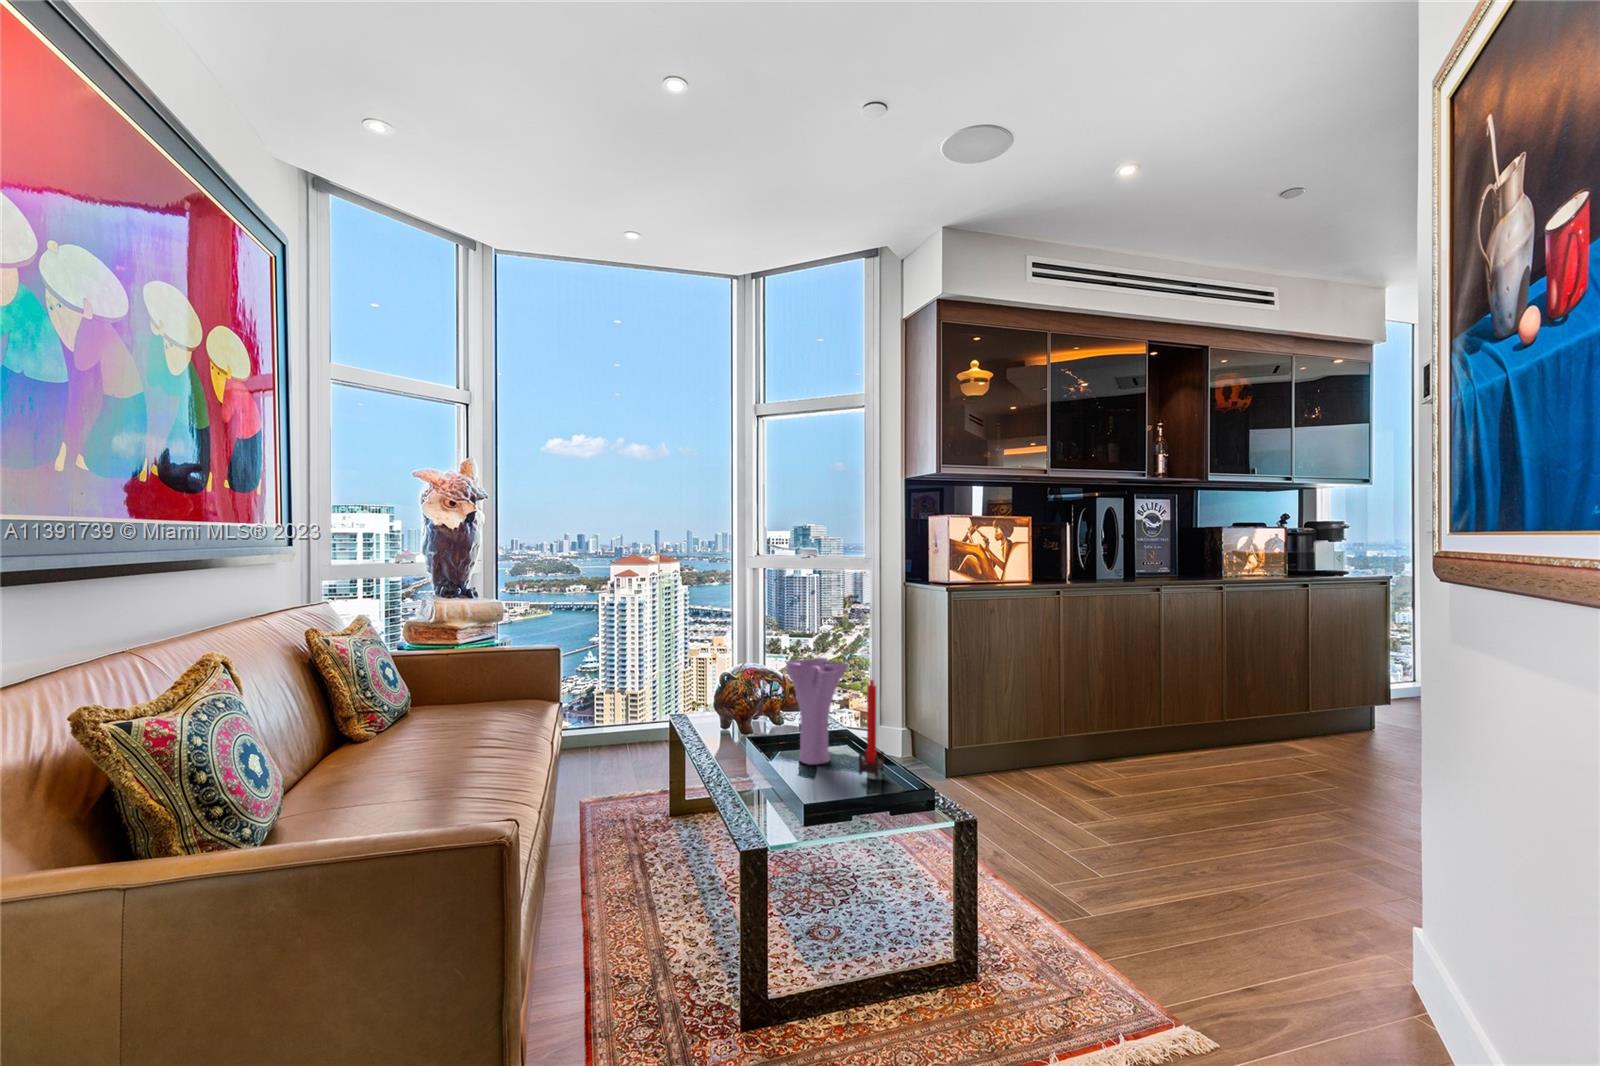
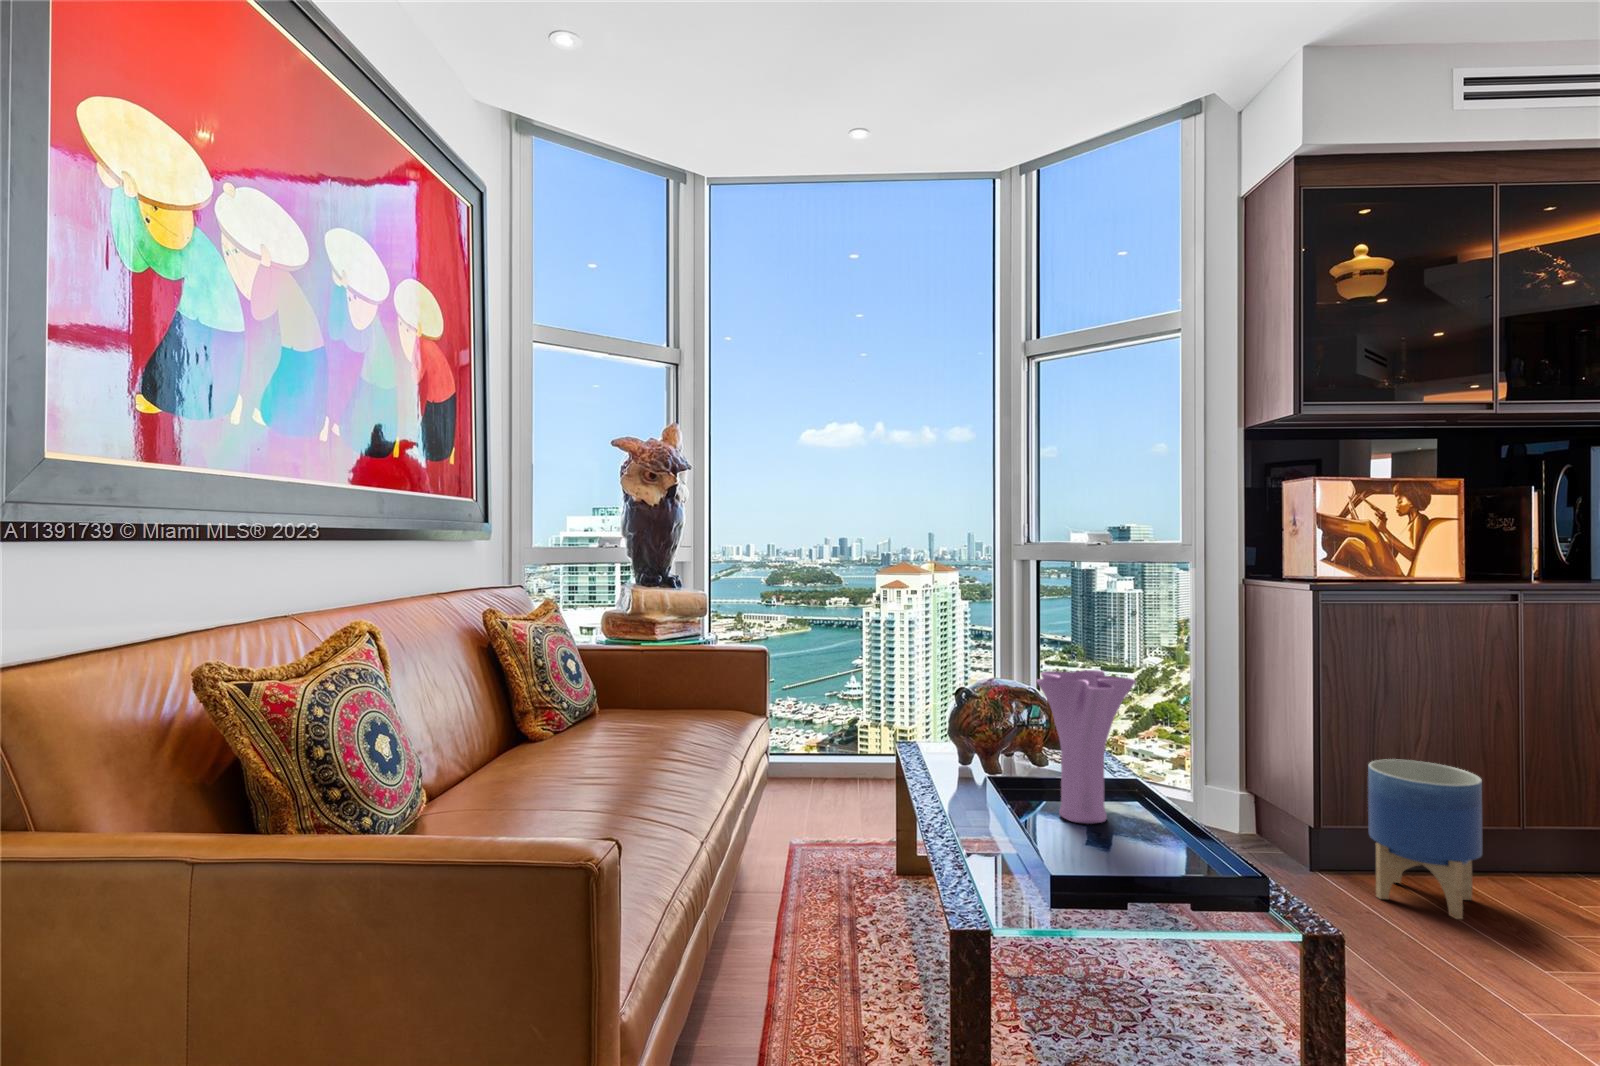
candle: present [859,680,884,779] -> none [1150,702,1192,855]
planter: none [981,700,1042,799] -> present [1368,759,1482,919]

